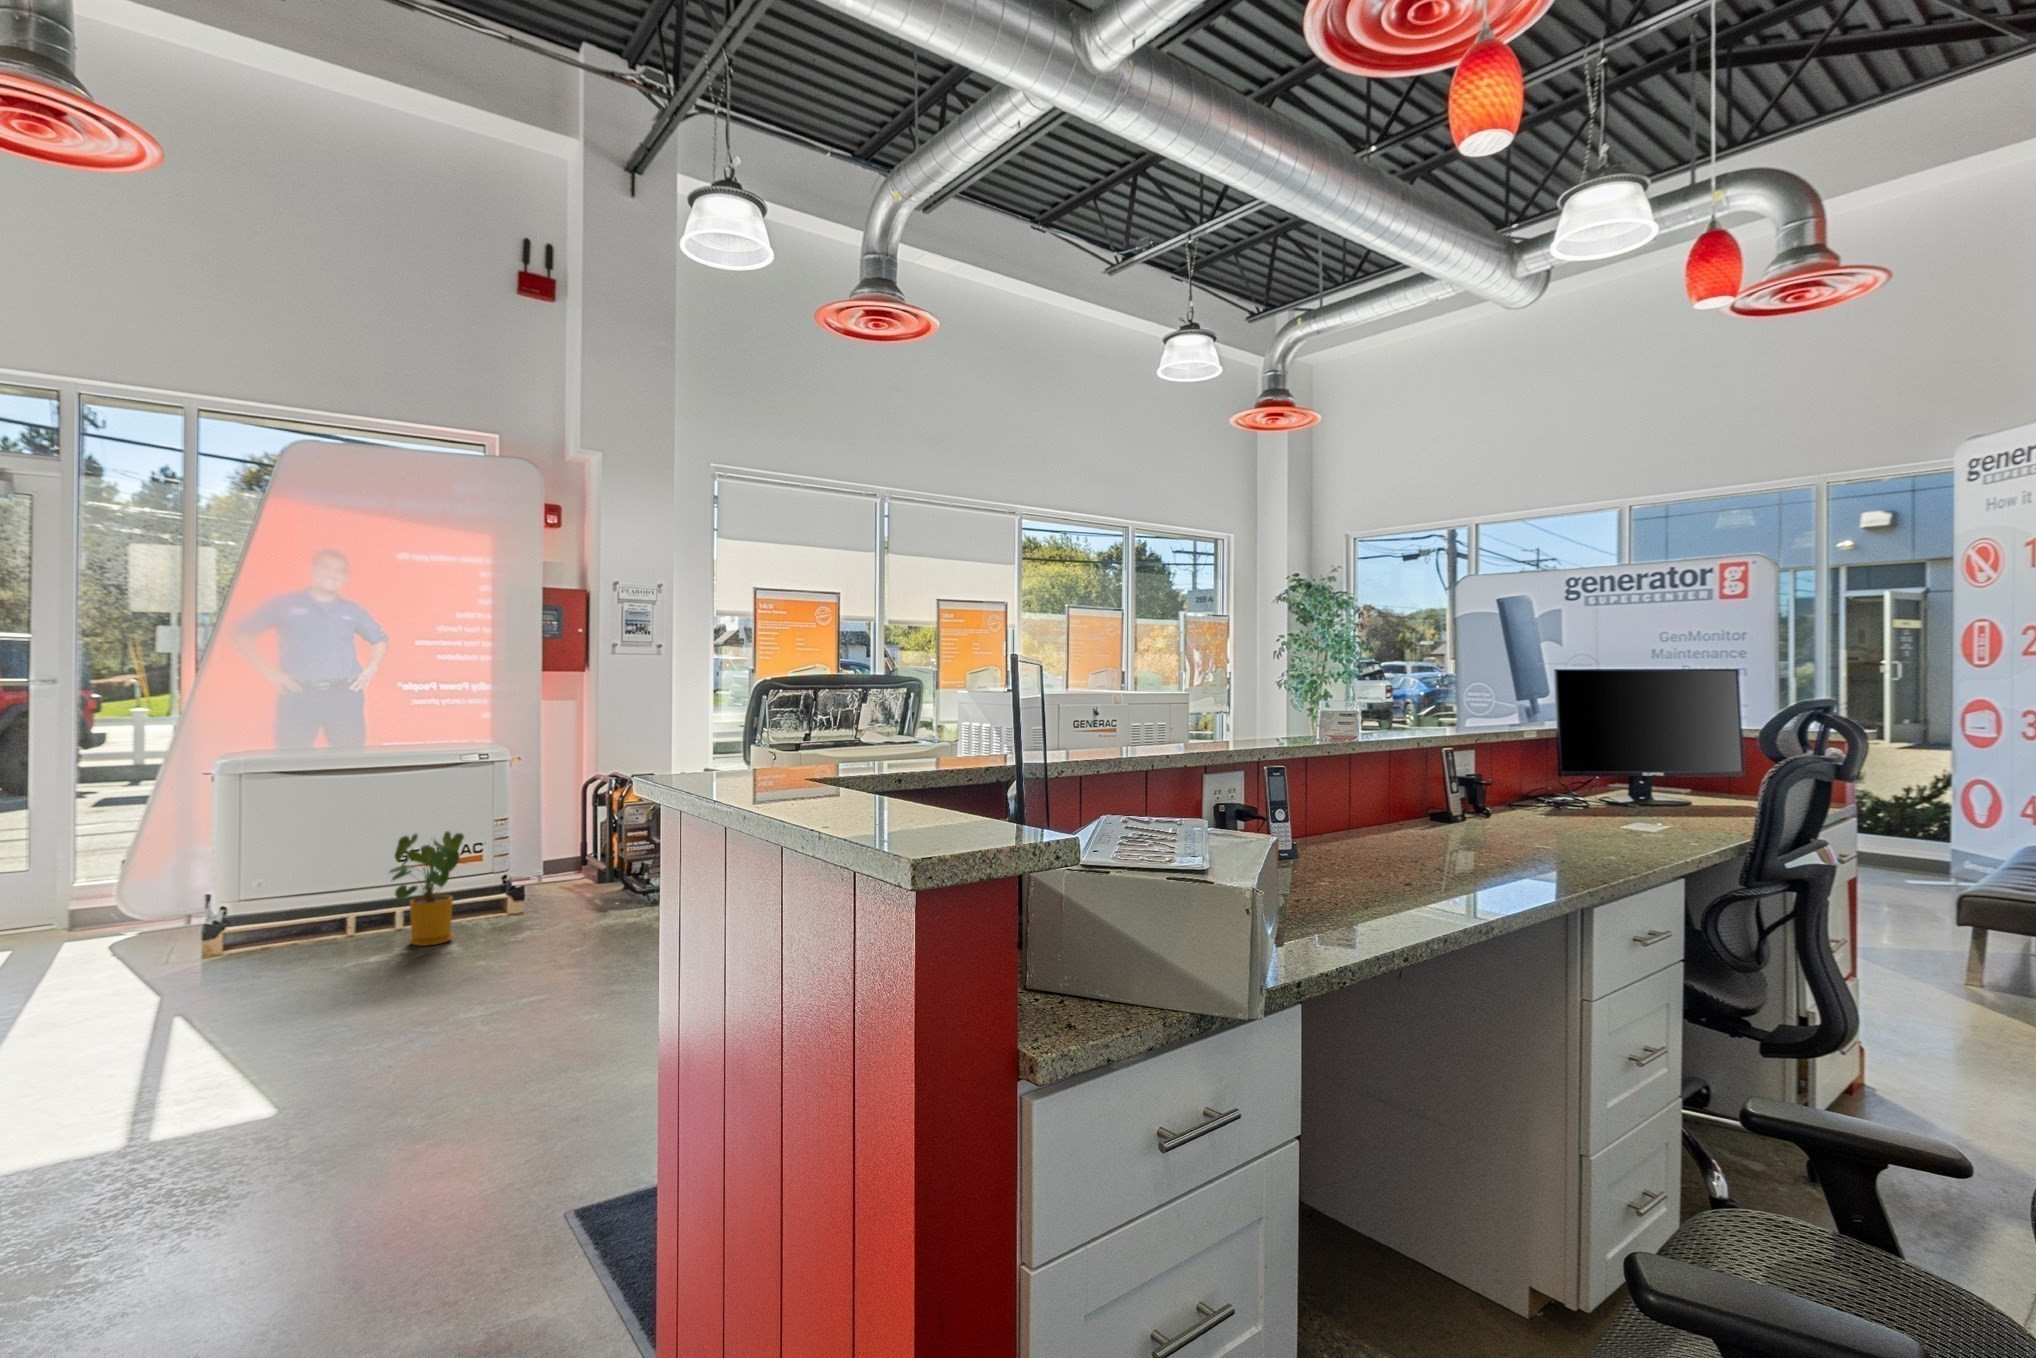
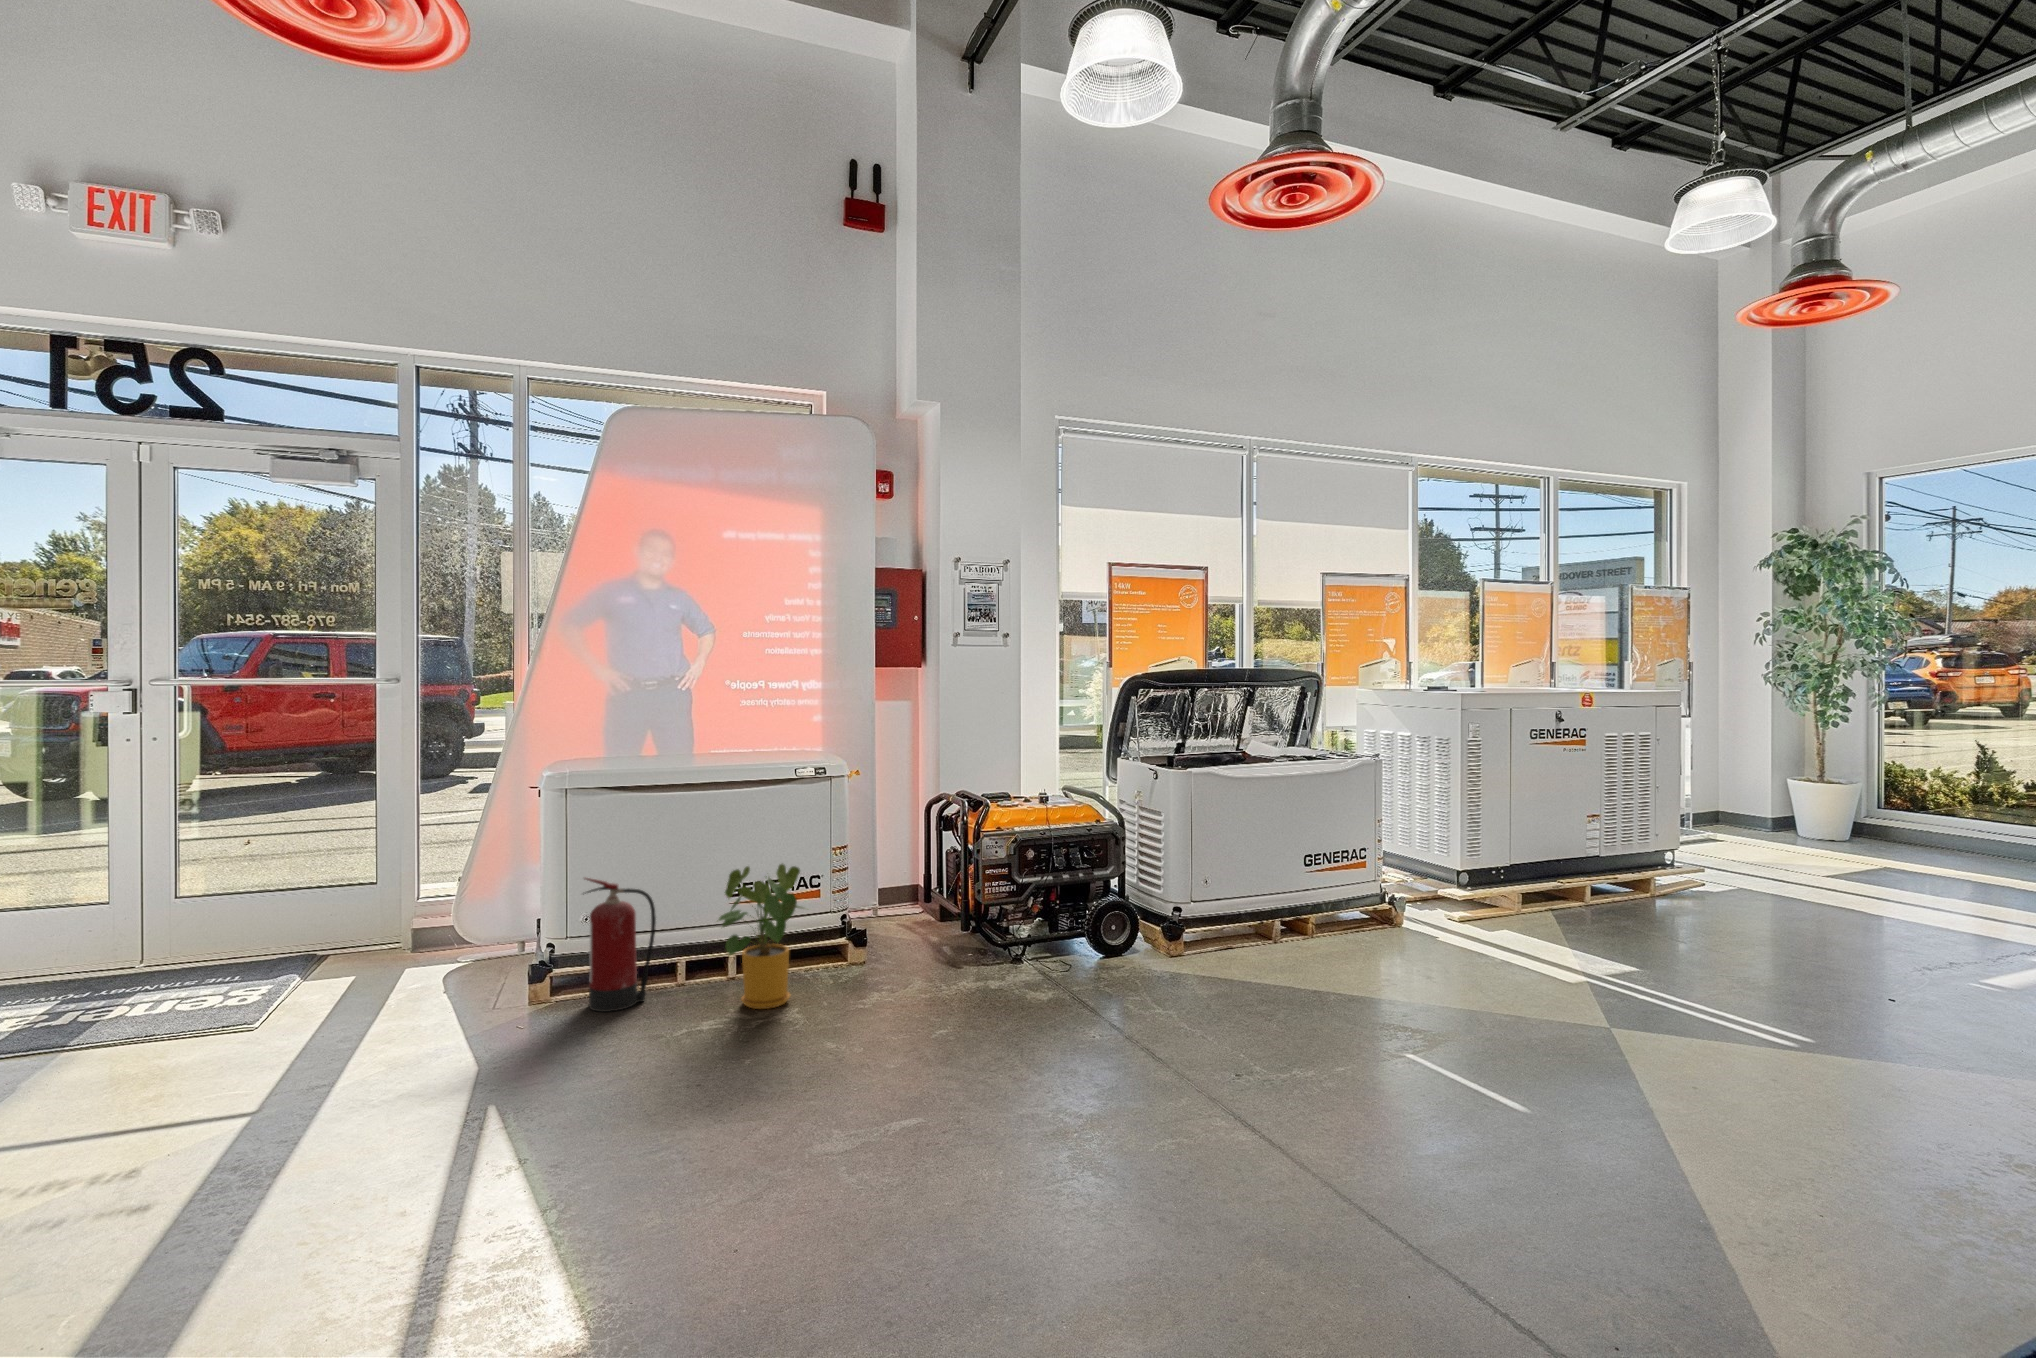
fire extinguisher: none [258,845,329,956] -> present [585,877,656,1012]

